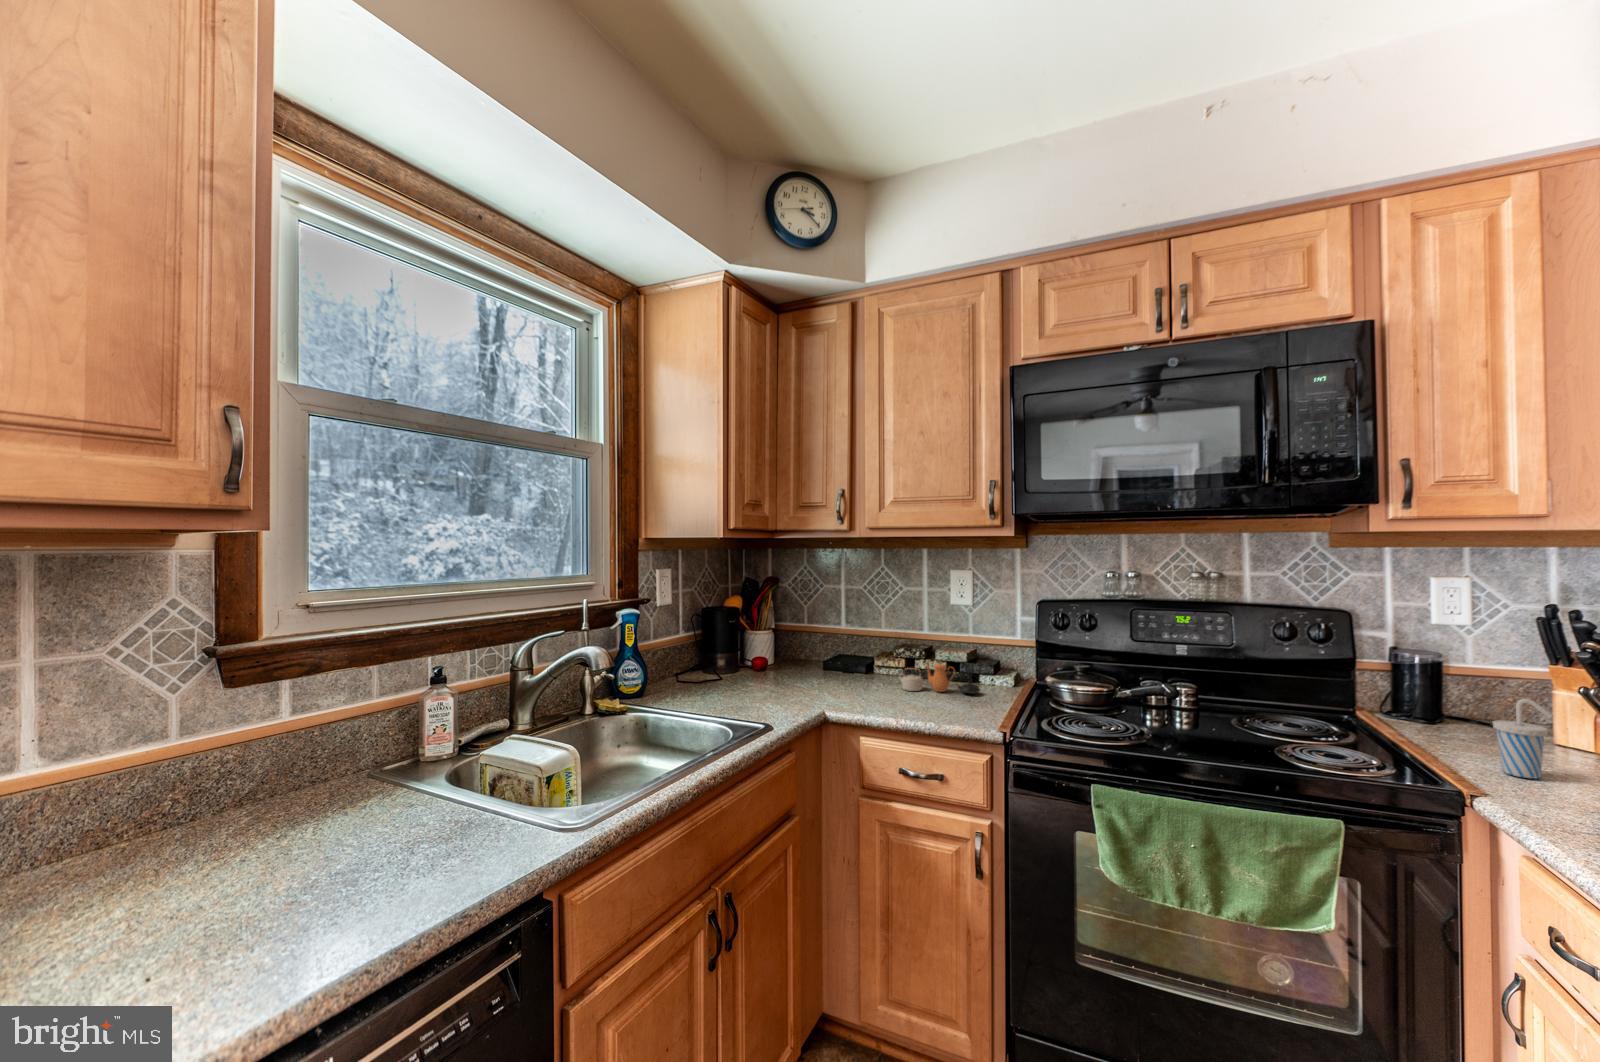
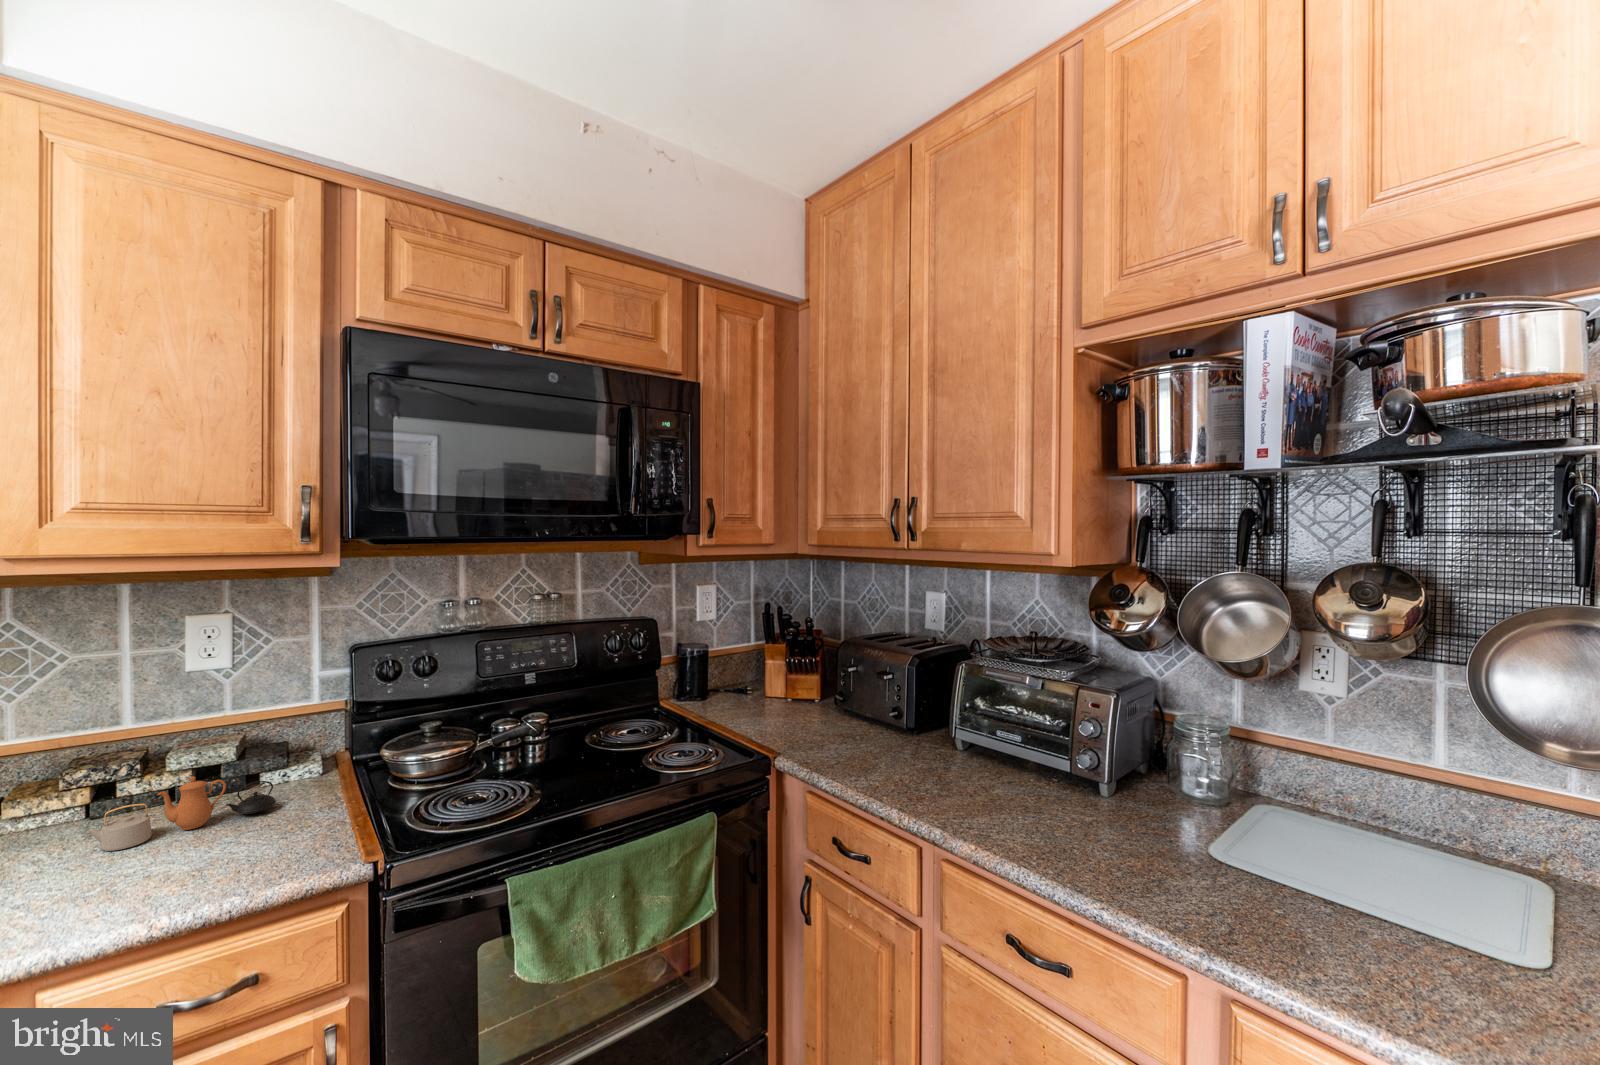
cup: present [1493,699,1553,779] -> none [757,674,785,730]

